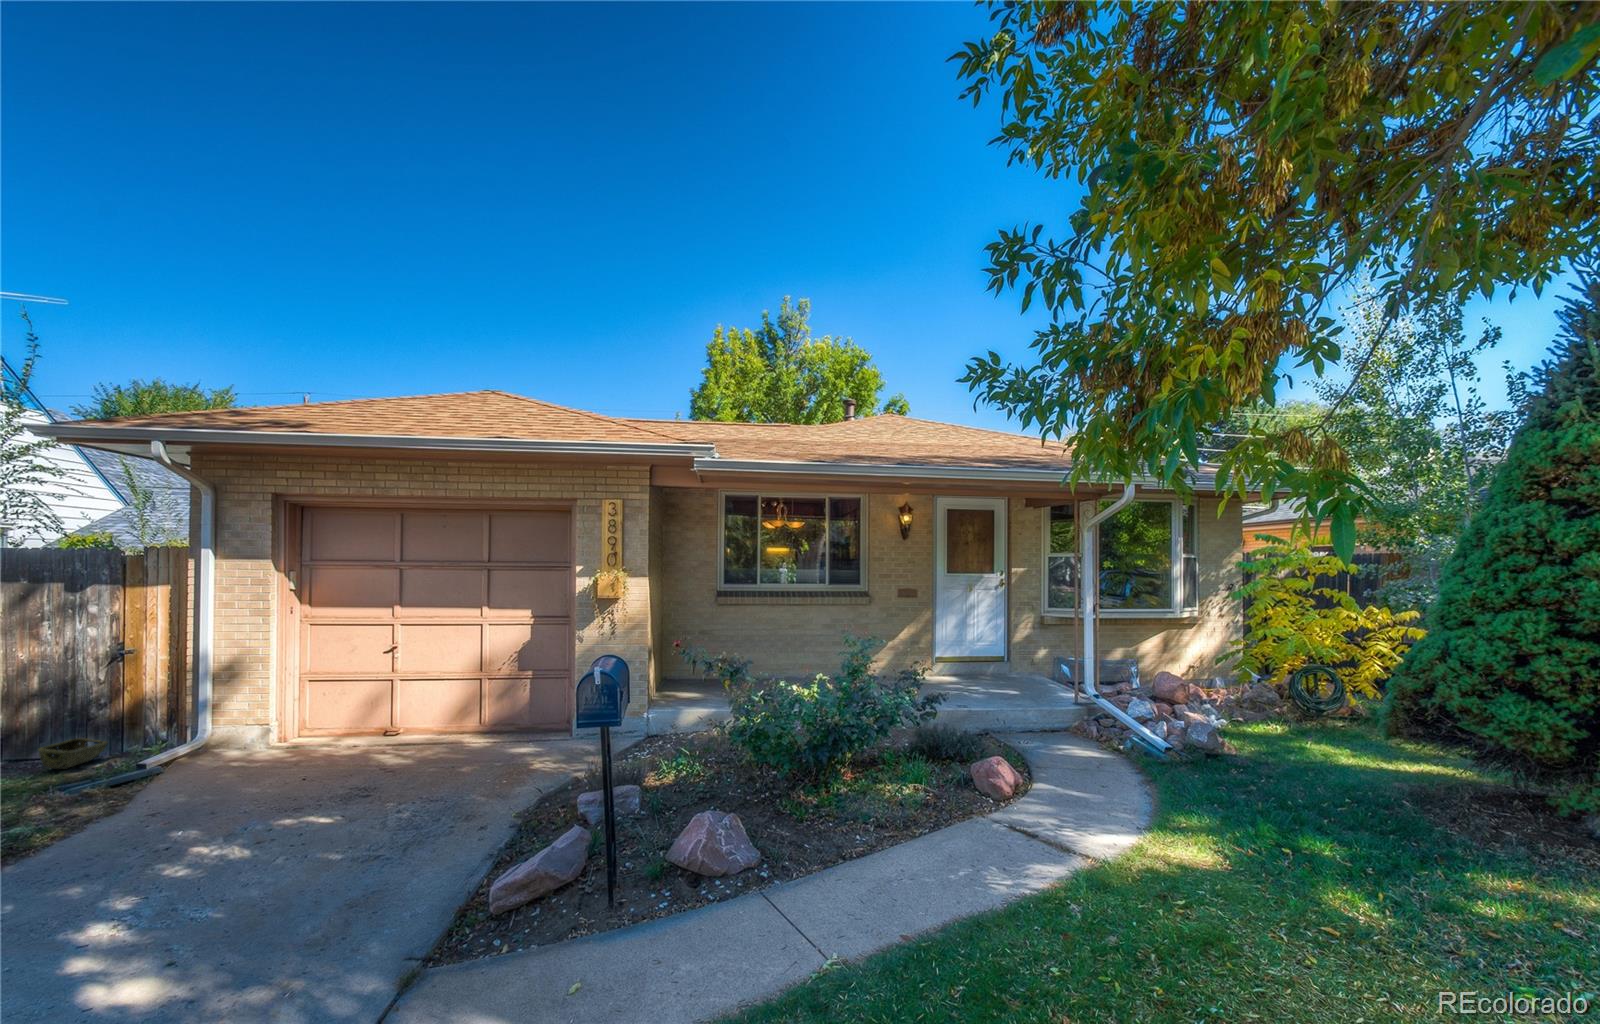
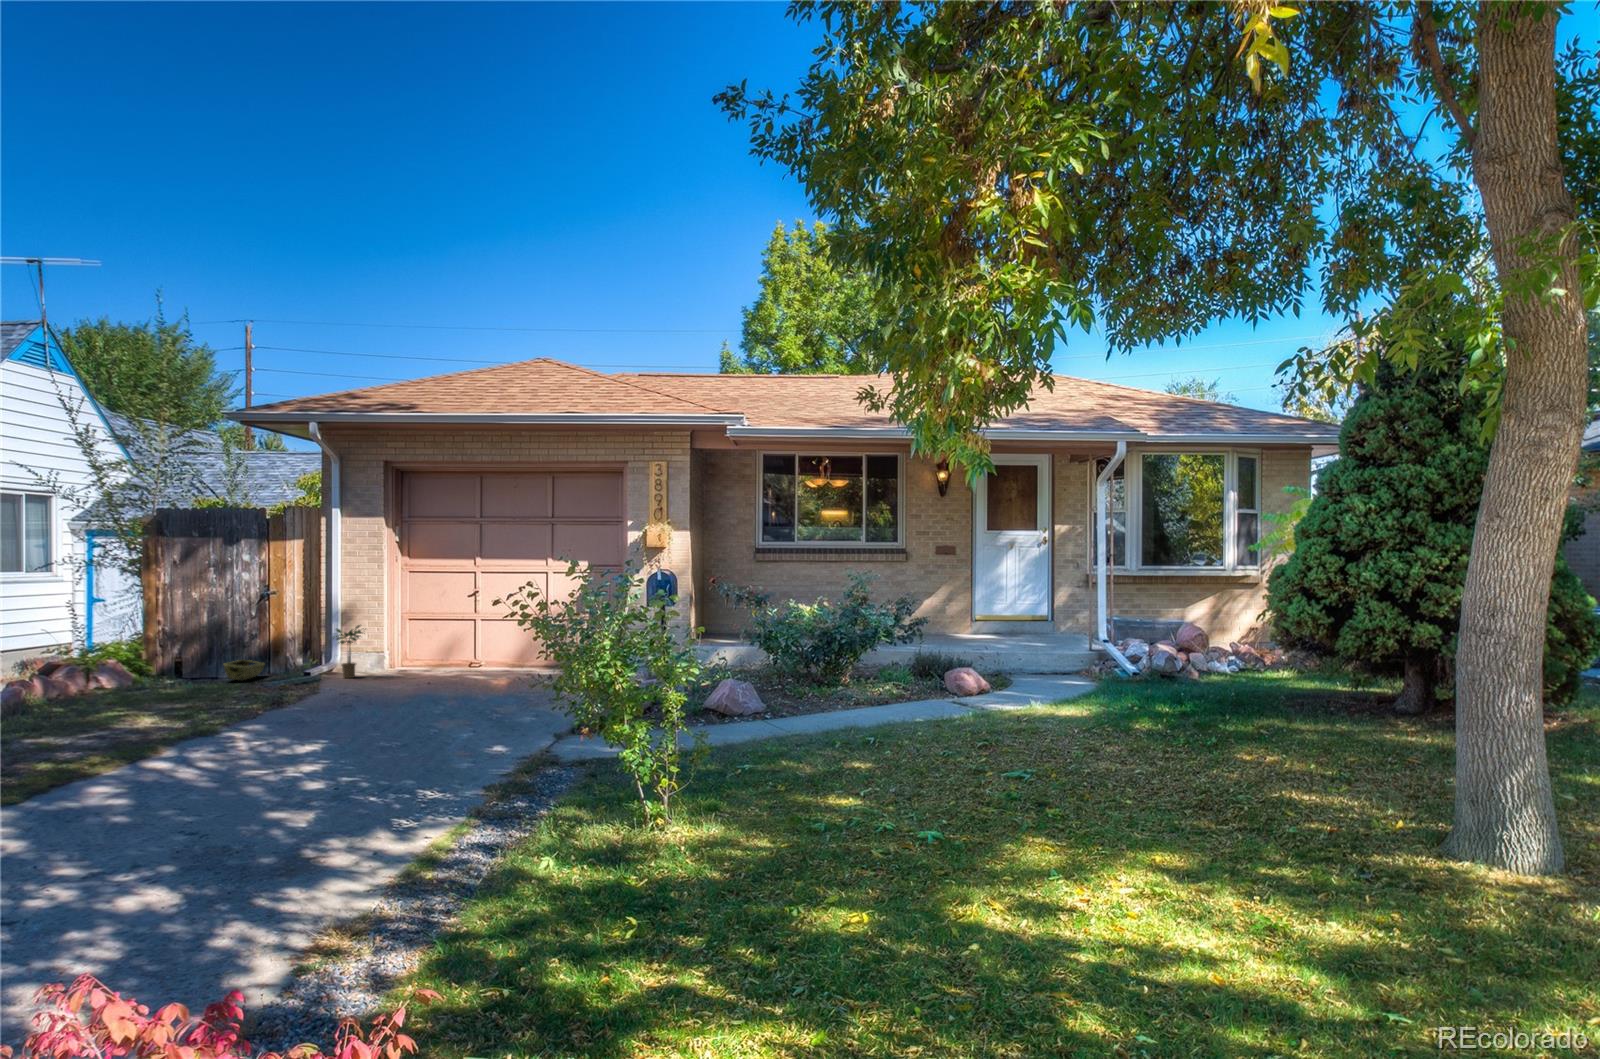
potted plant: none [195,692,247,760] -> present [333,625,364,678]

